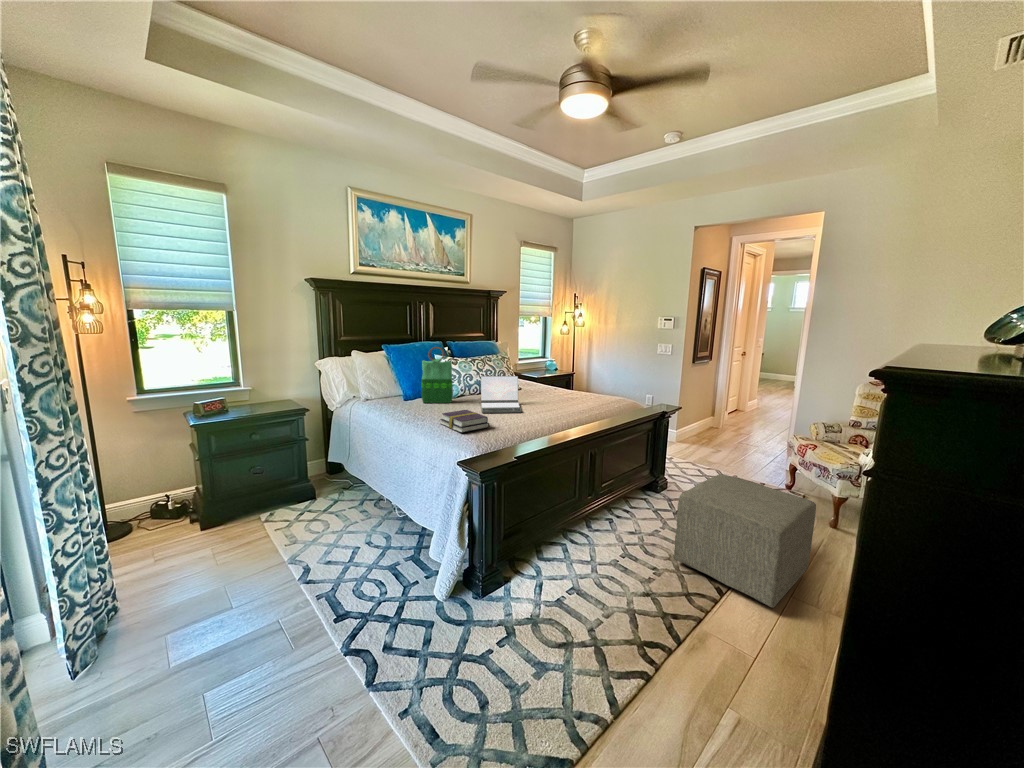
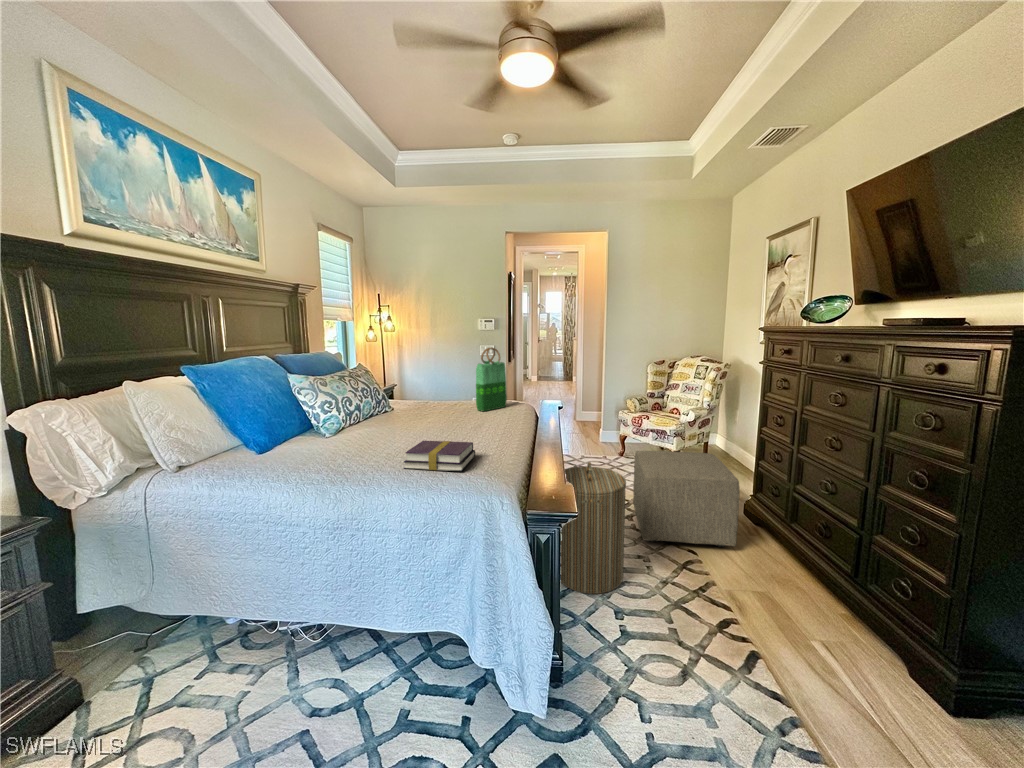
tote bag: present [421,347,453,403] -> present [476,348,507,411]
laptop: present [481,376,522,413] -> none [395,388,468,442]
laundry hamper: none [560,459,629,577] -> present [561,462,626,594]

